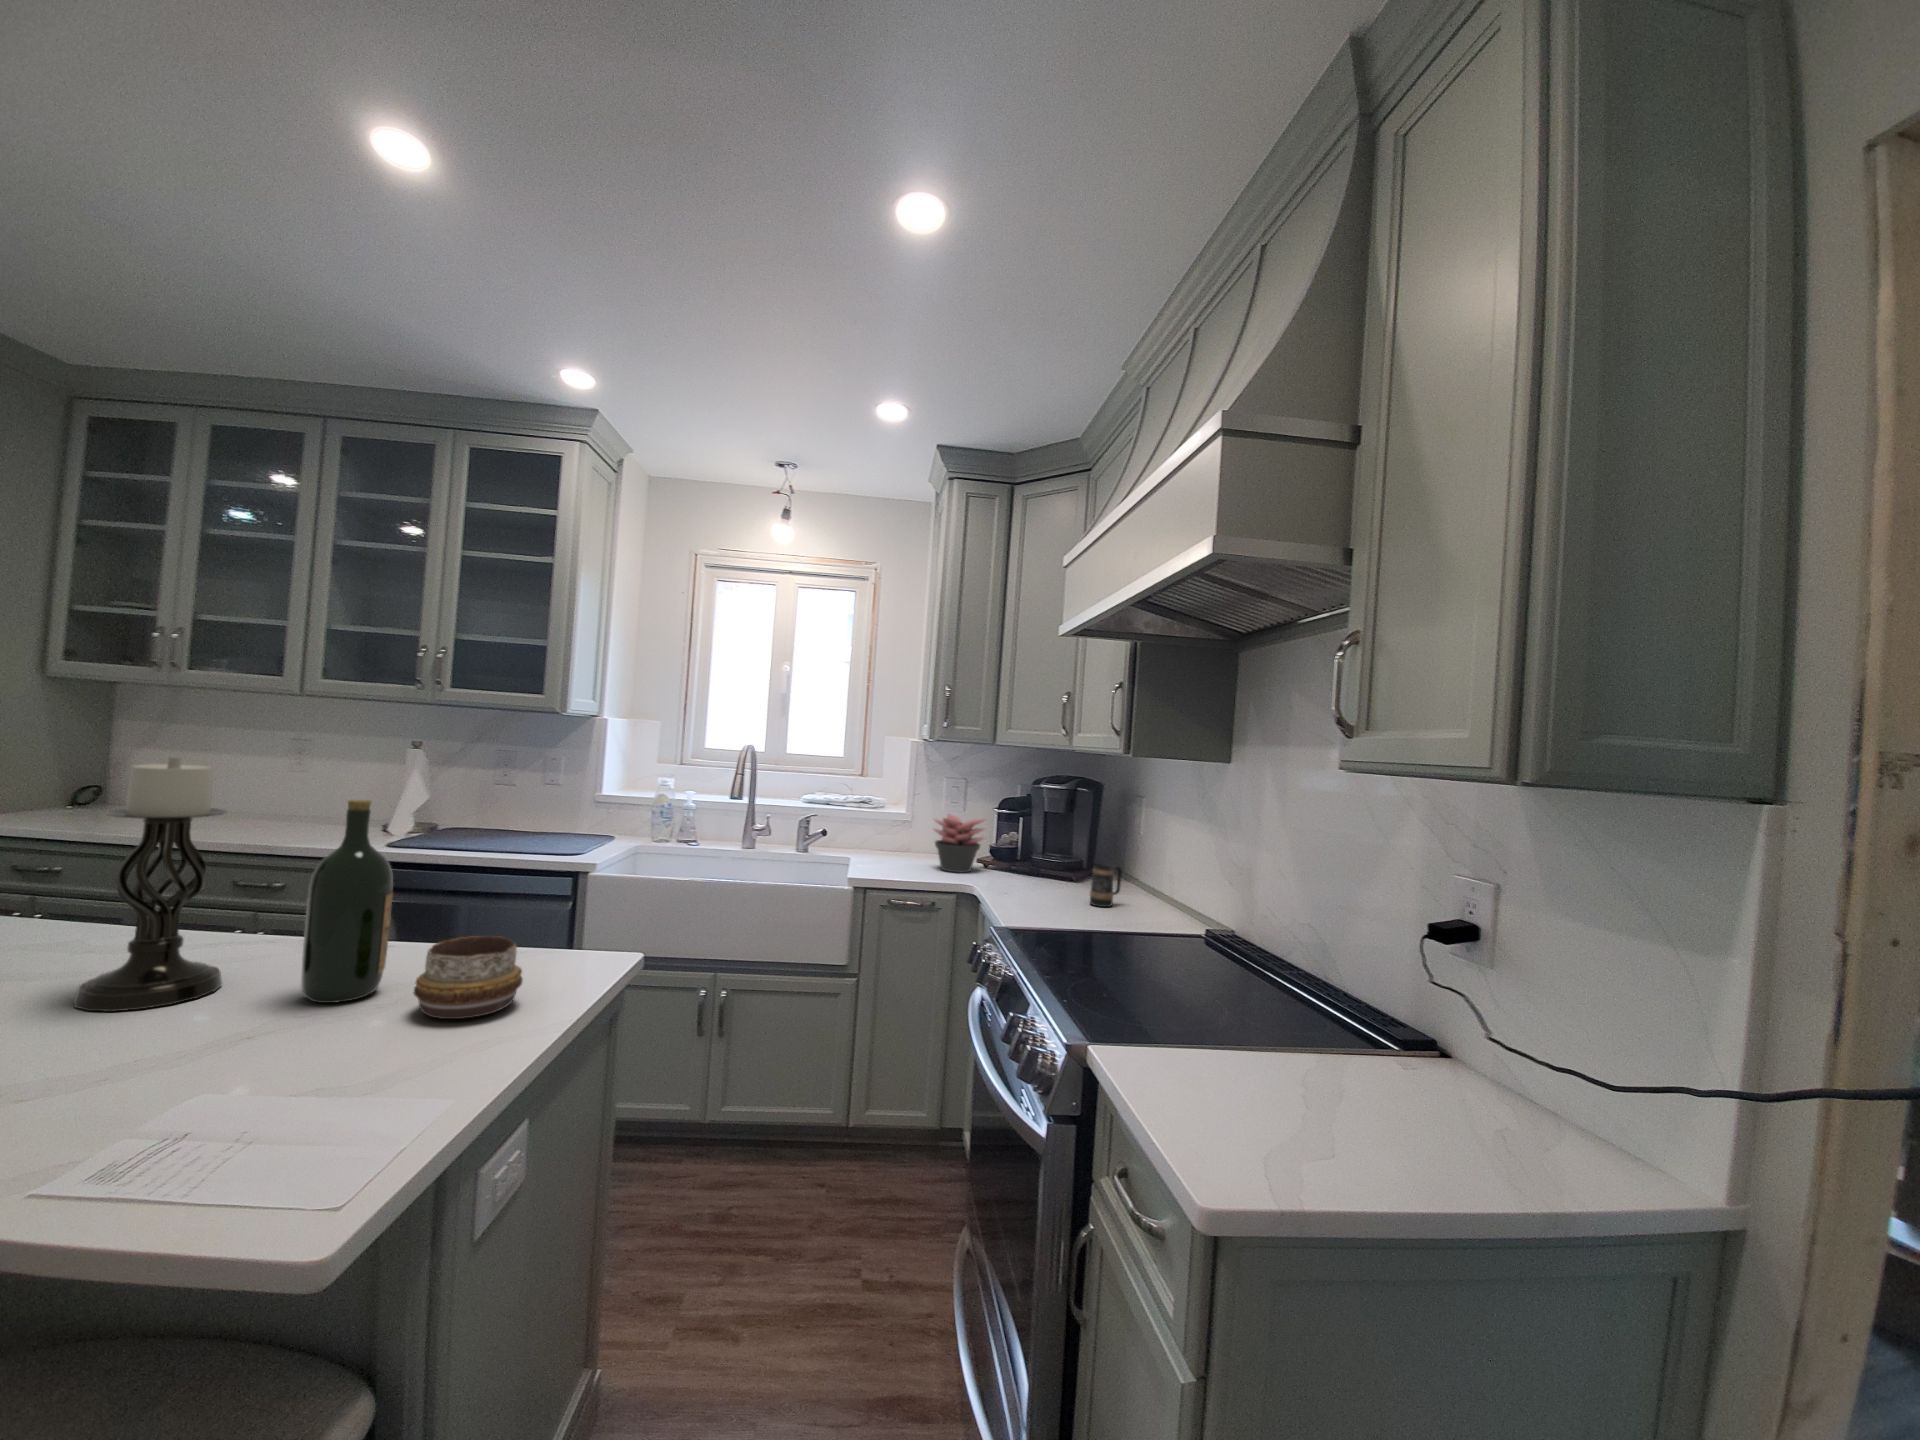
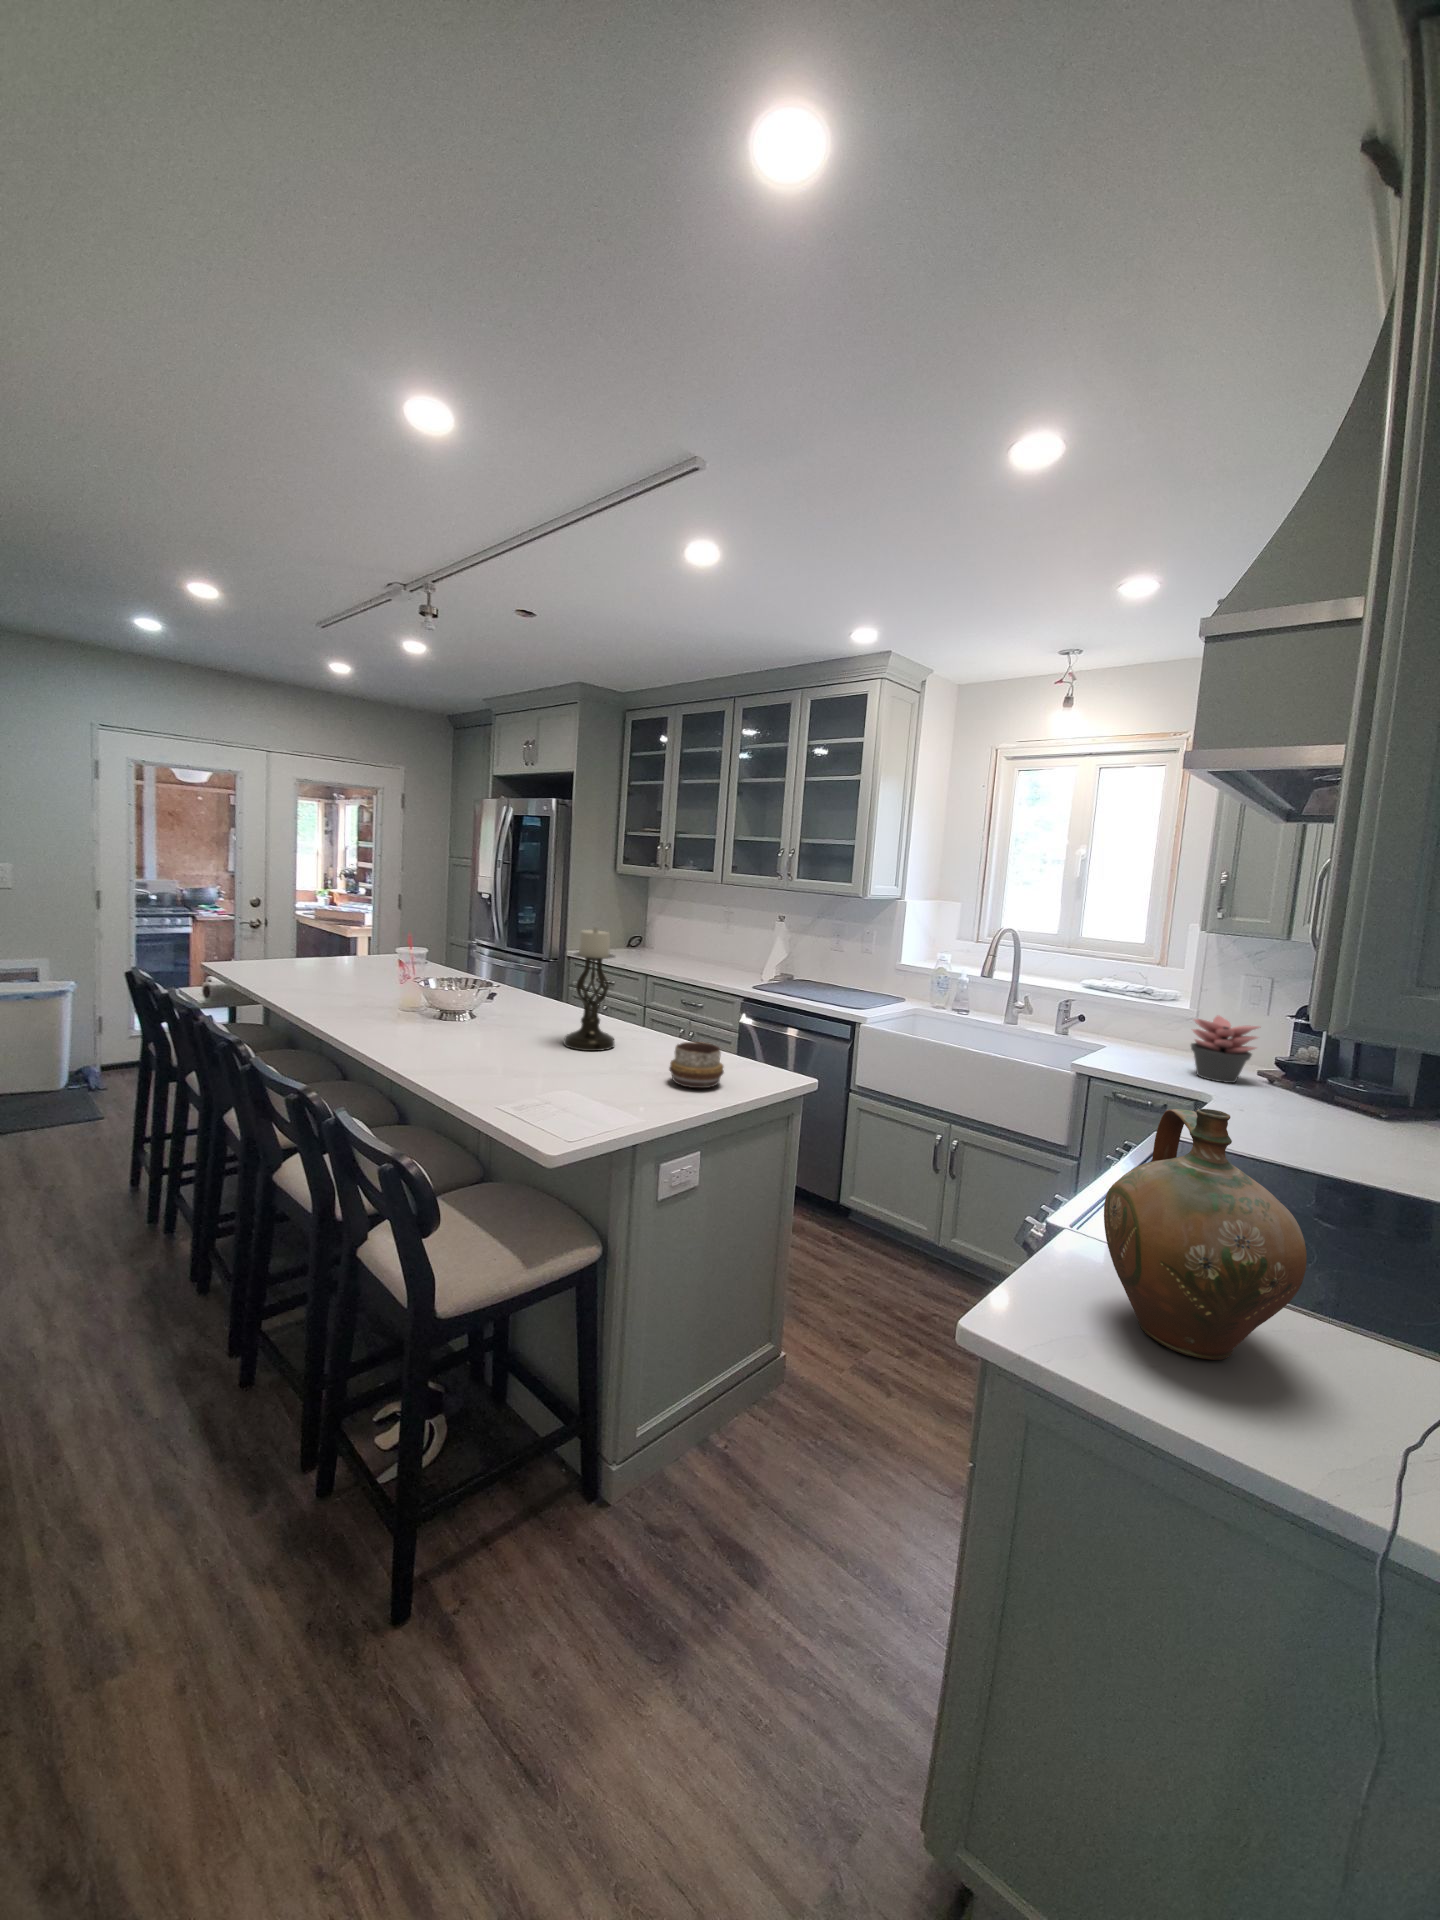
wine bottle: present [301,800,393,1003] -> none [635,955,674,1066]
mug: present [1090,865,1122,907] -> none [1350,1099,1410,1153]
ceramic jug: none [1190,884,1371,1134] -> present [1104,1109,1307,1360]

